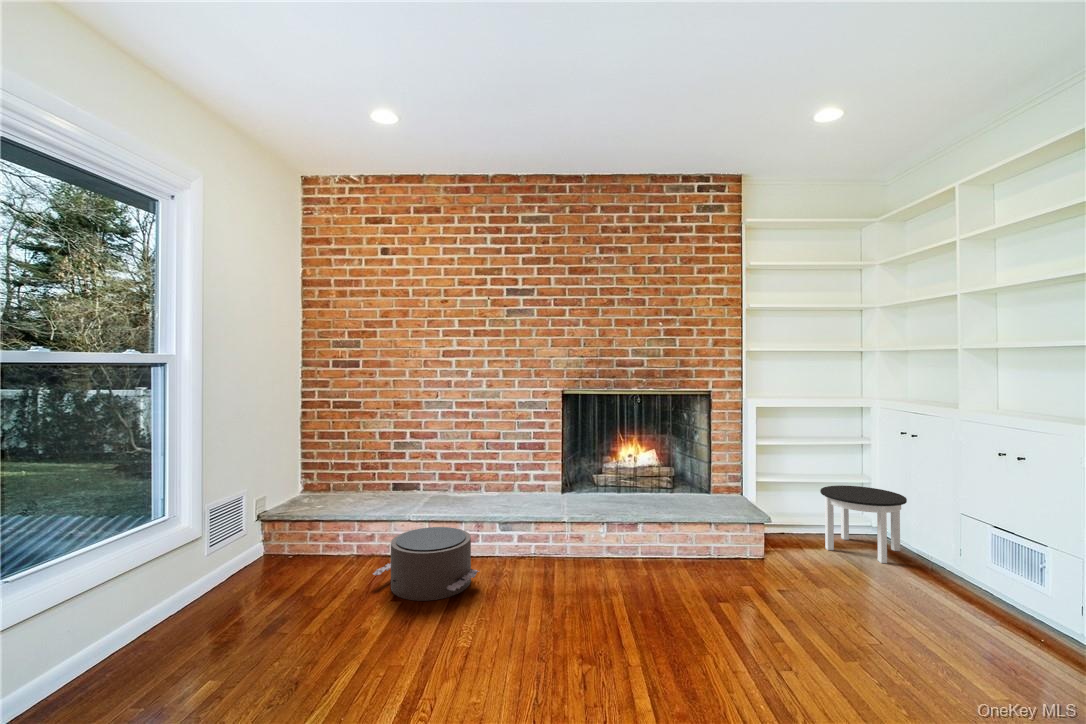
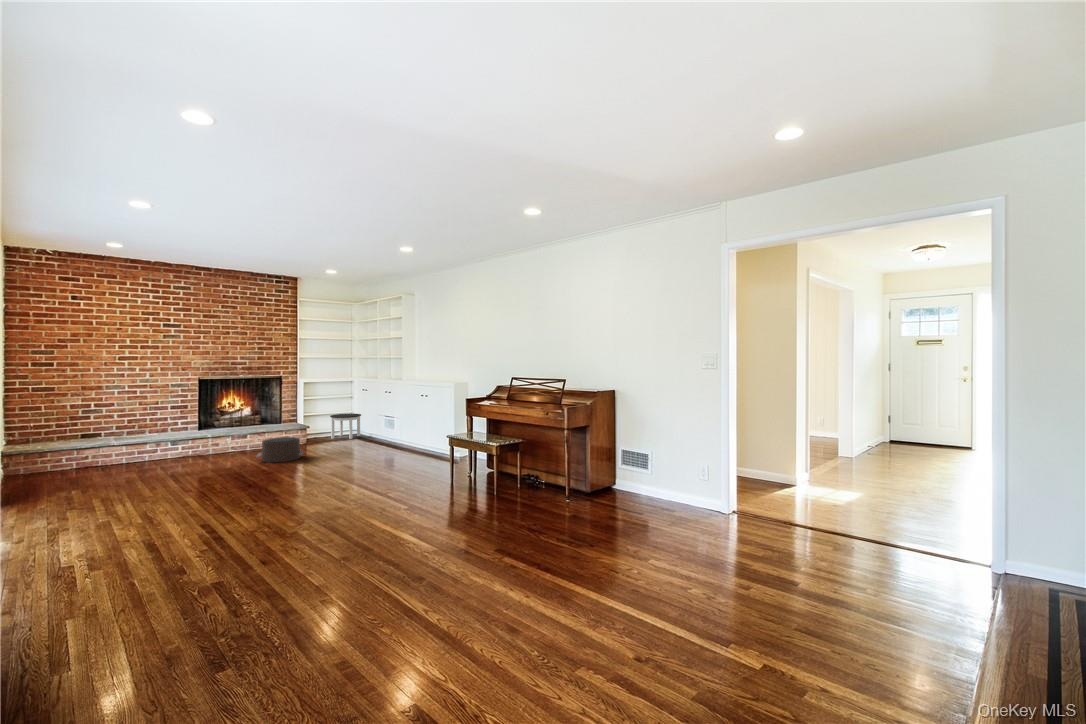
pouf: present [373,527,479,601] -> present [256,437,304,462]

